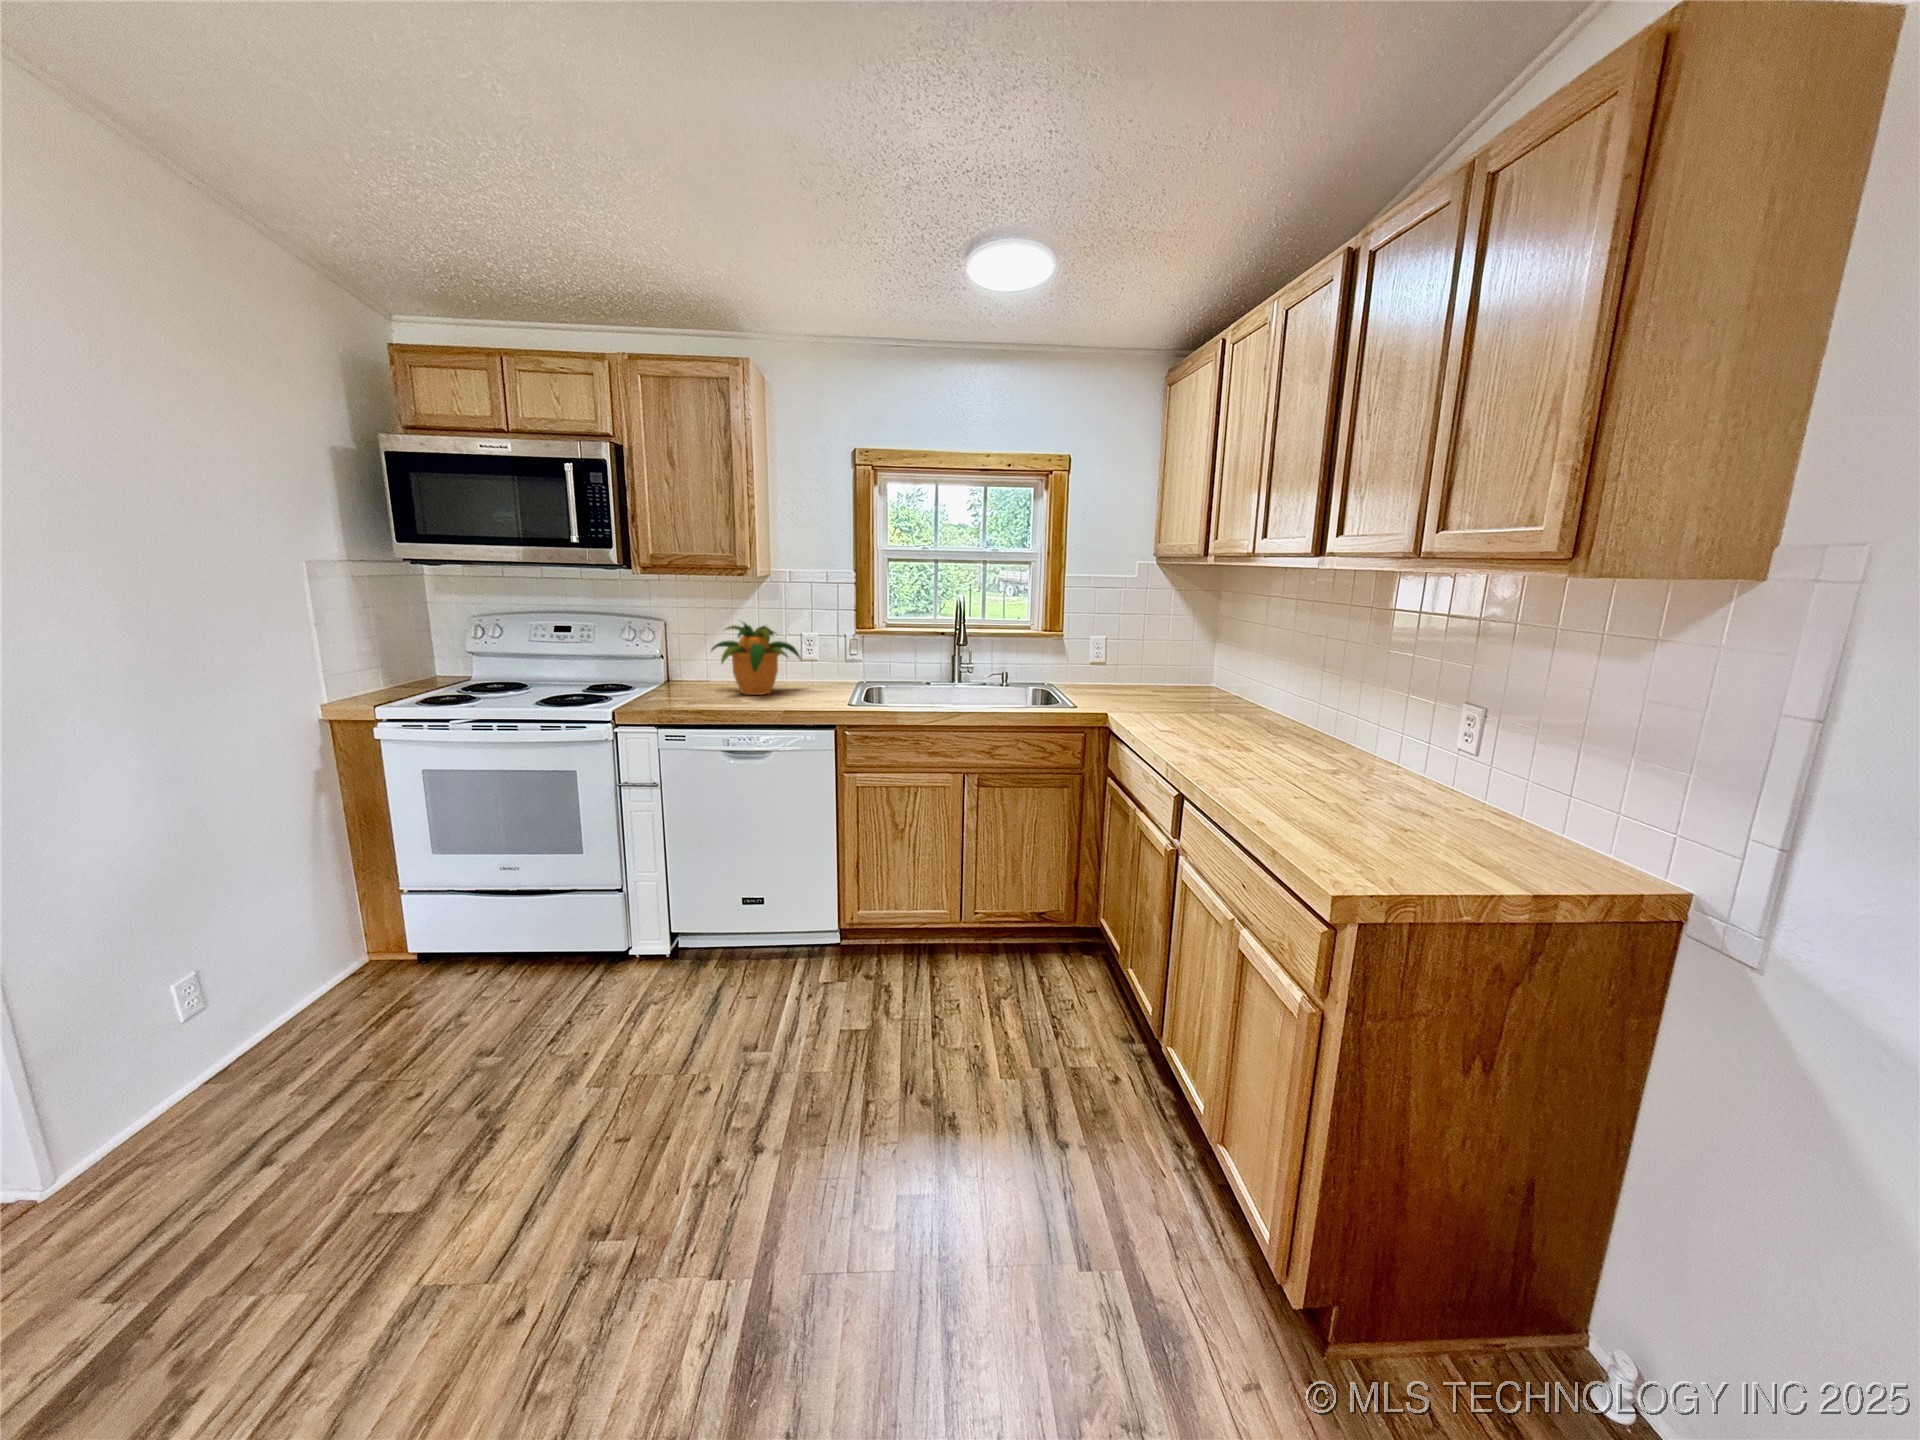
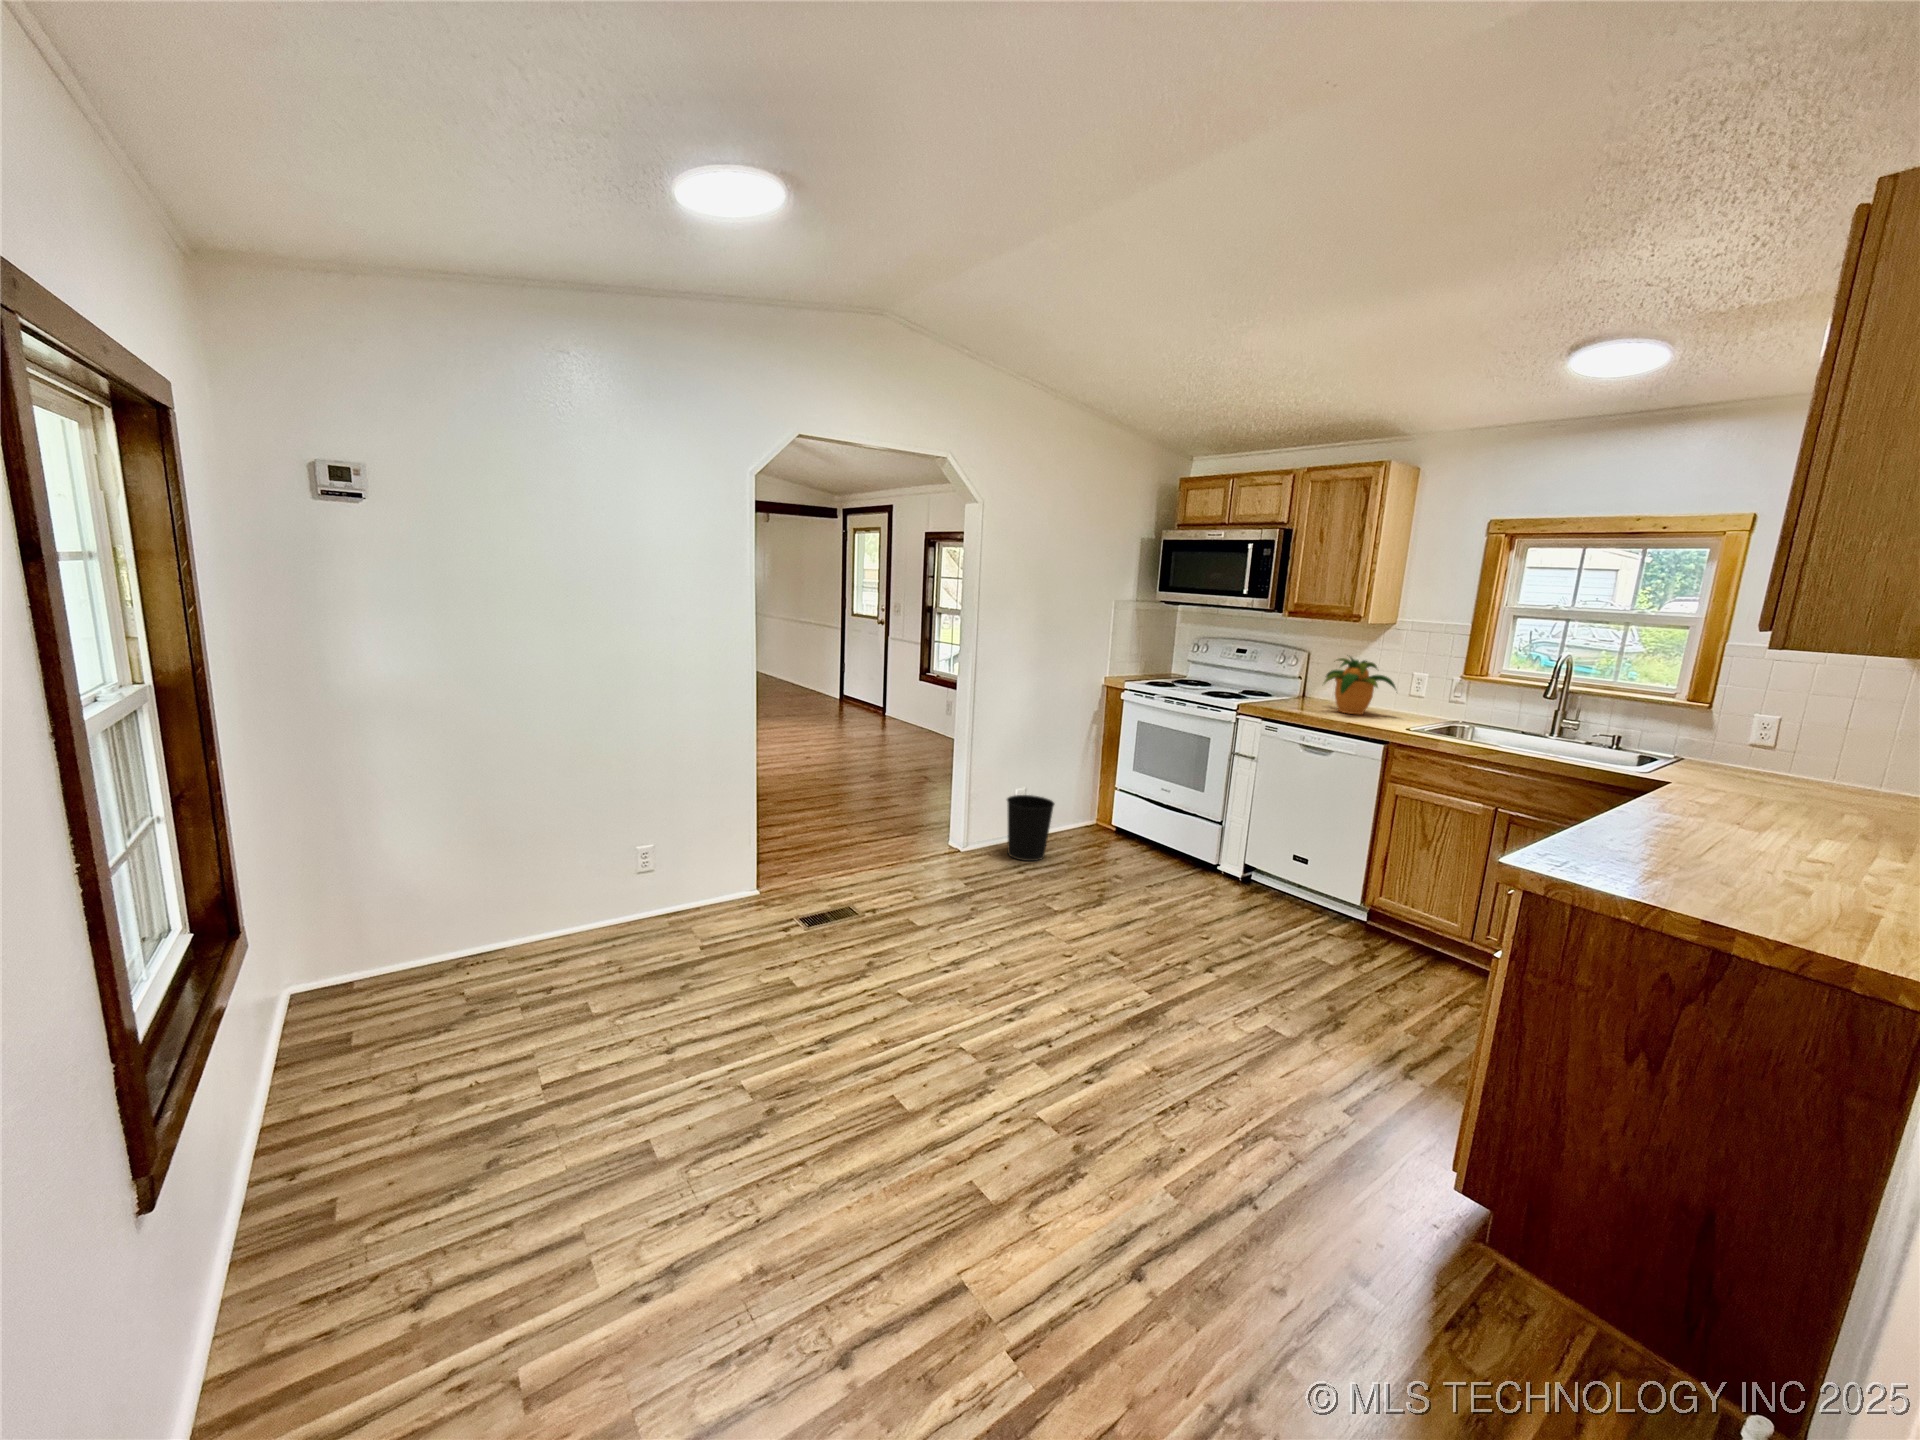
wastebasket: none [145,973,295,1136] -> present [1007,795,1054,861]

